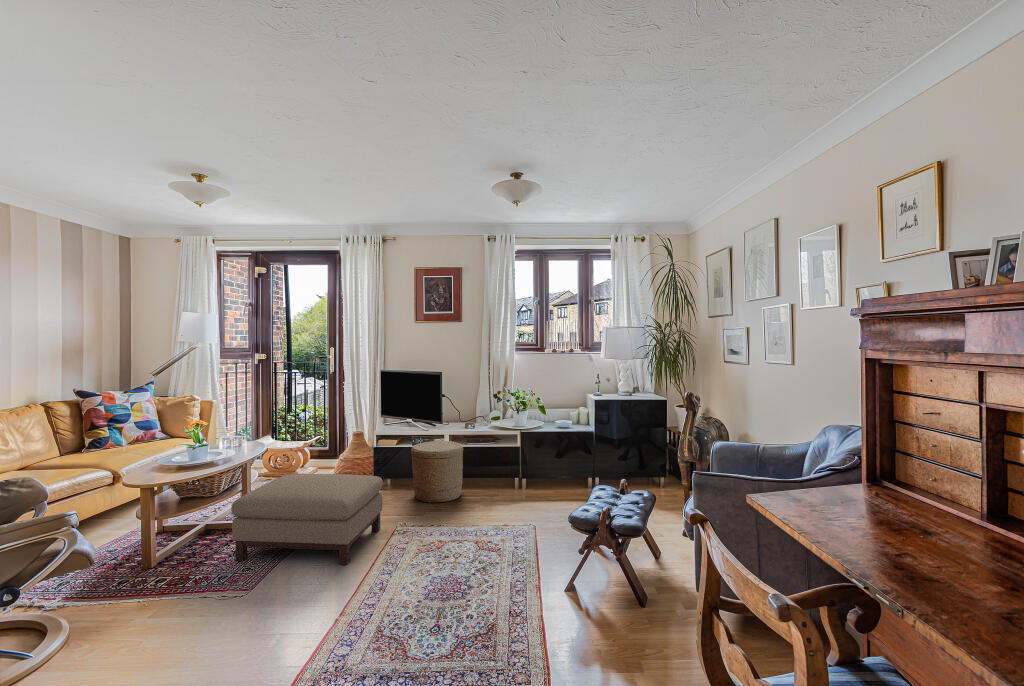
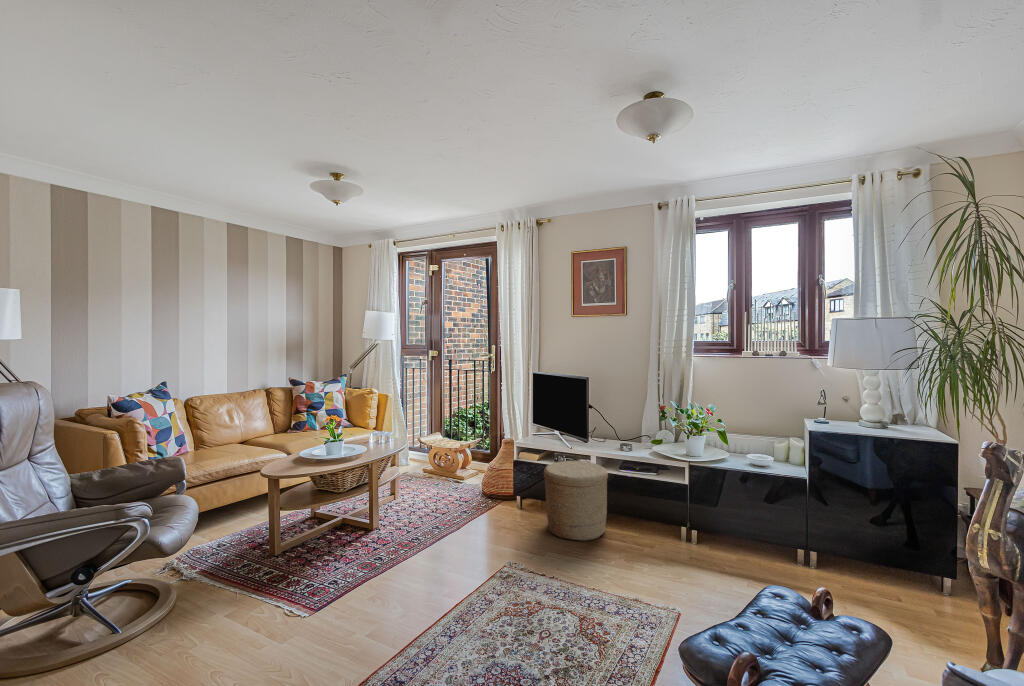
ottoman: present [231,474,383,565] -> none [332,481,489,607]

